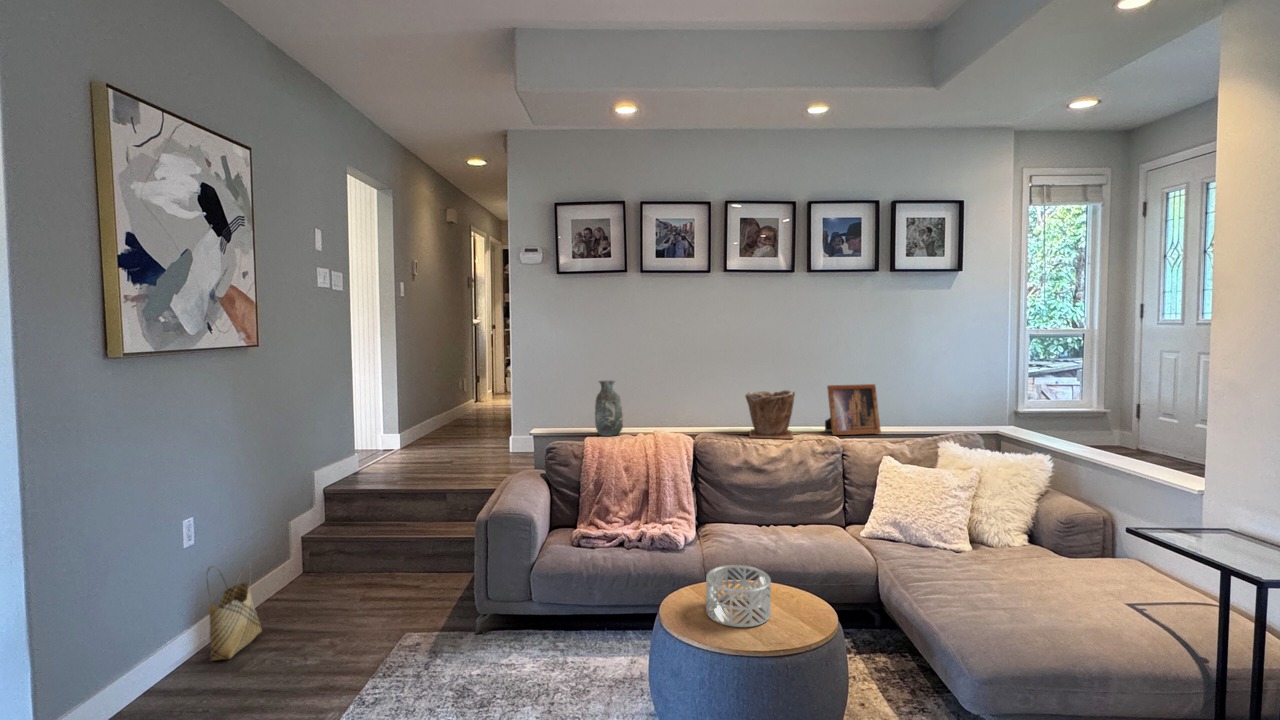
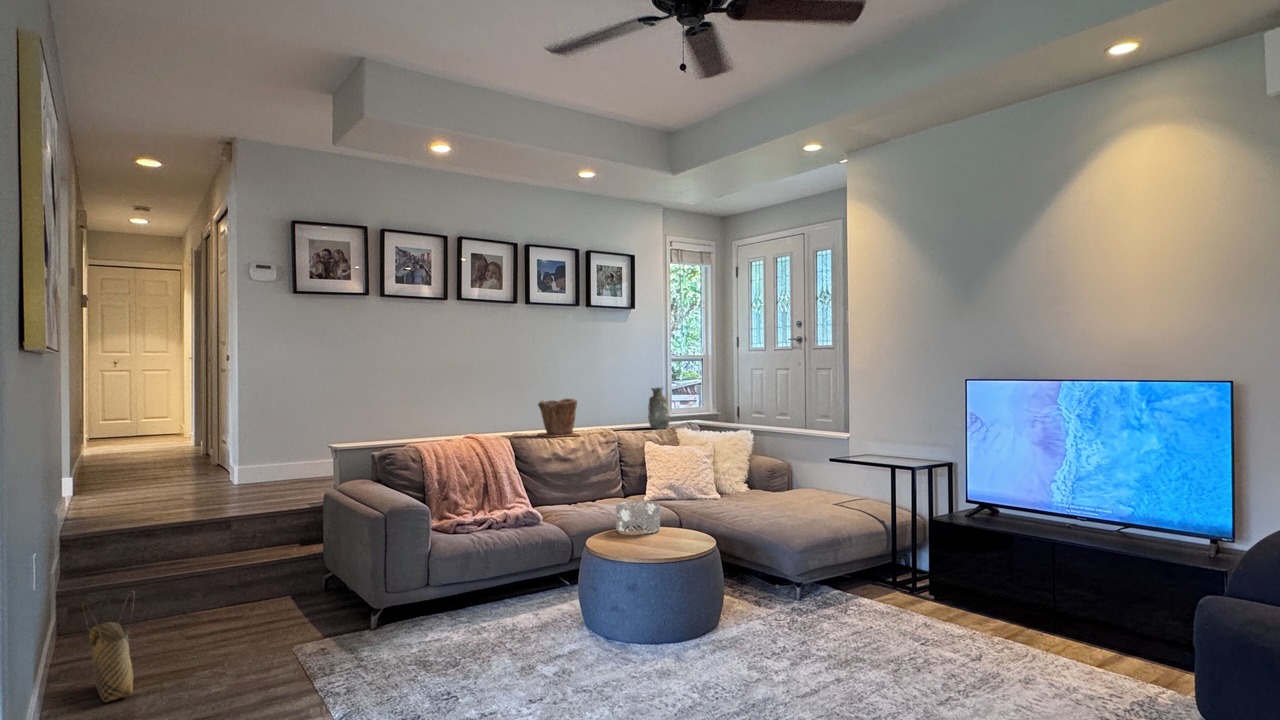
decorative vase: present [595,380,623,436] -> present [648,387,670,429]
picture frame: present [825,384,881,435] -> none [590,392,632,433]

